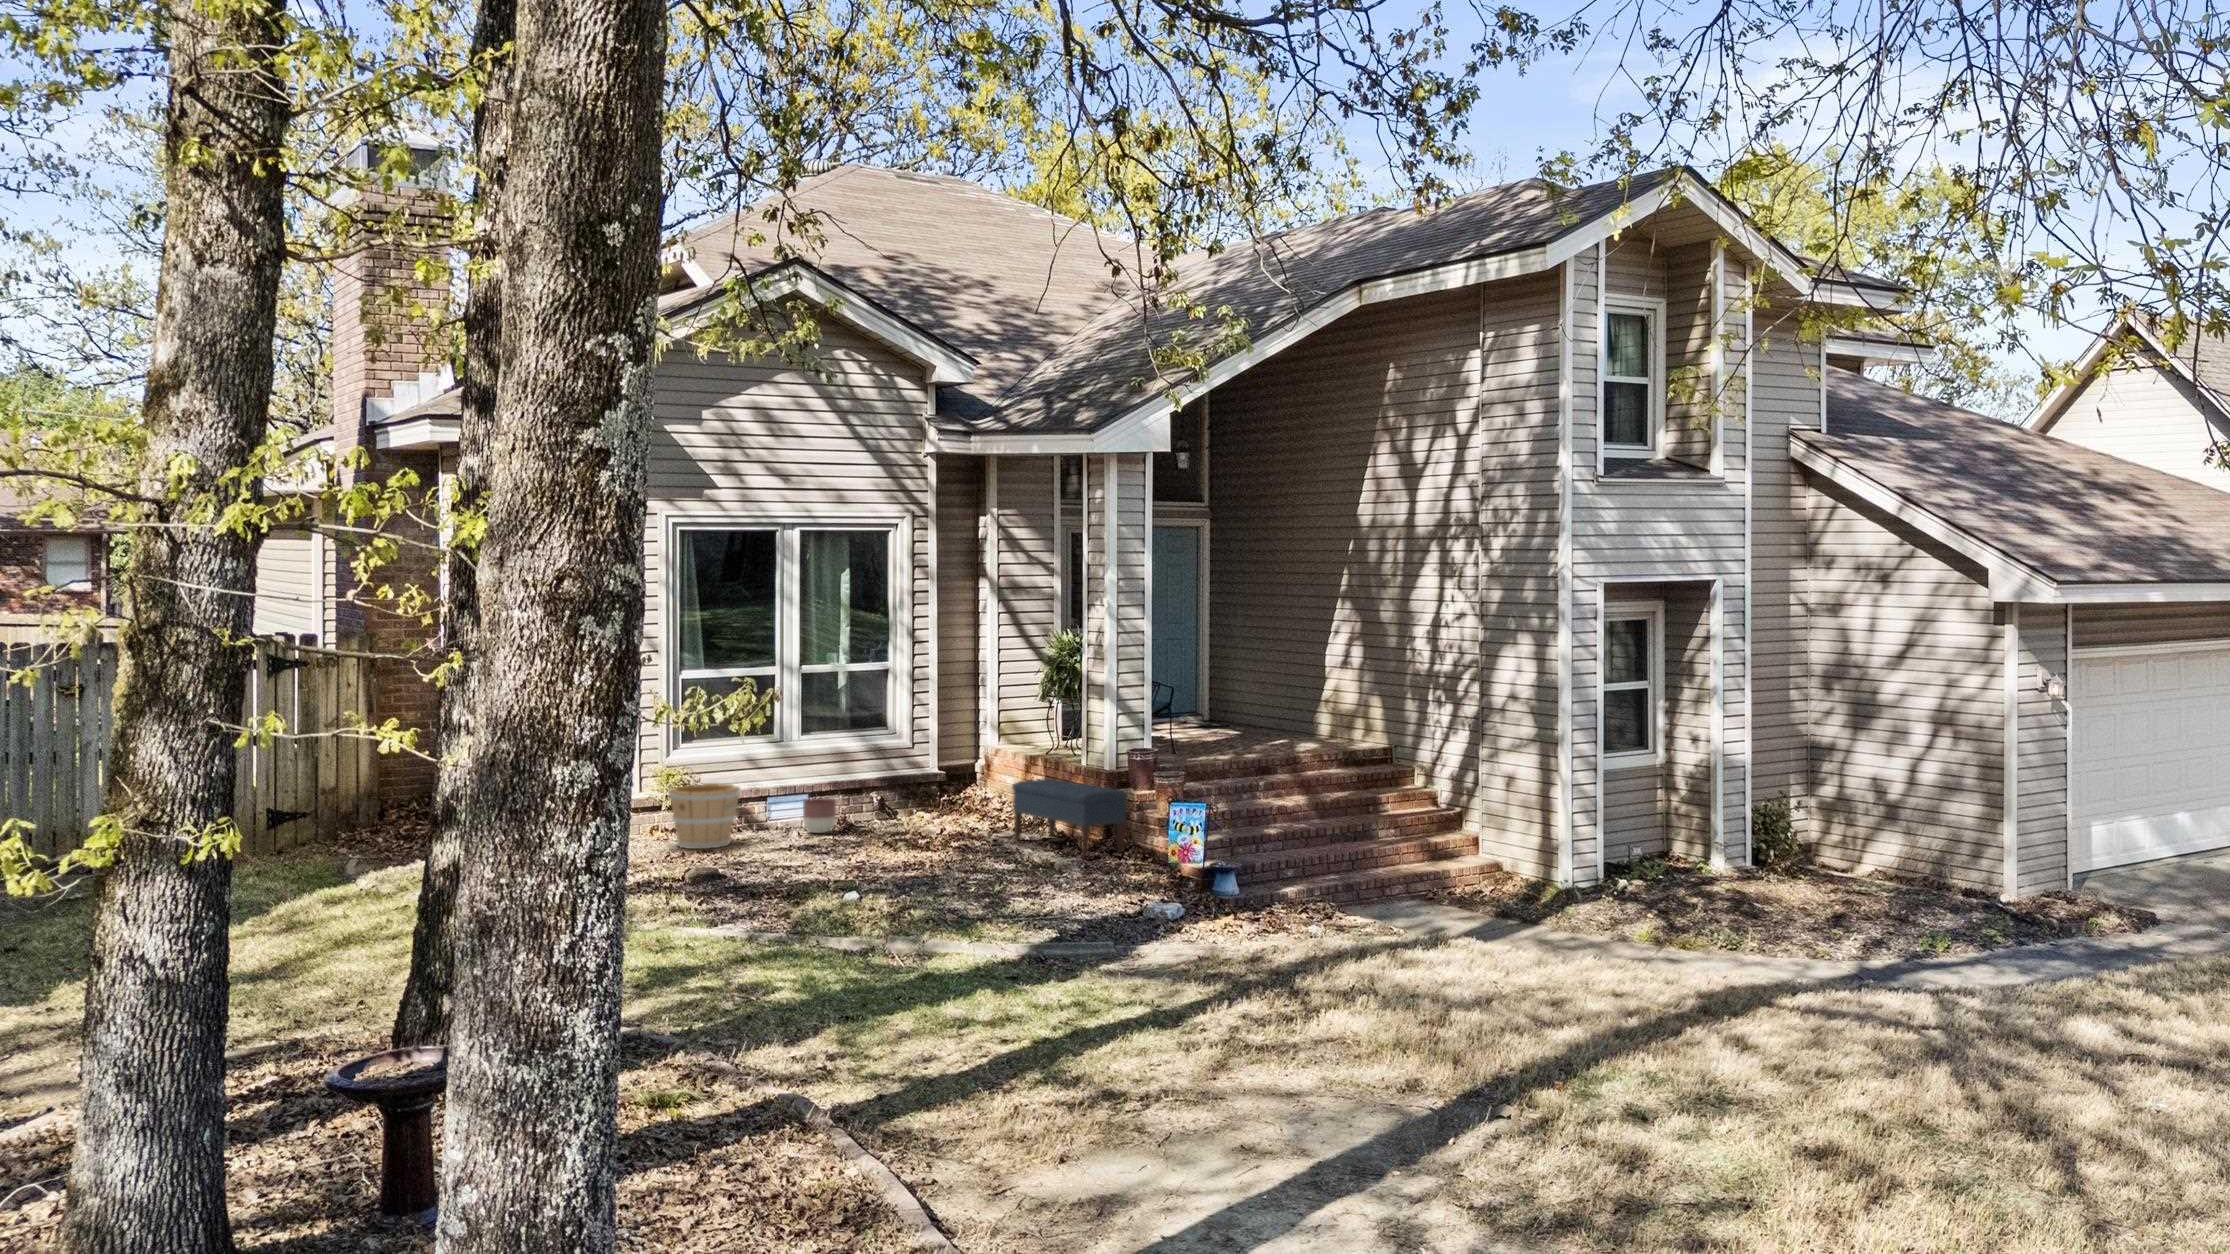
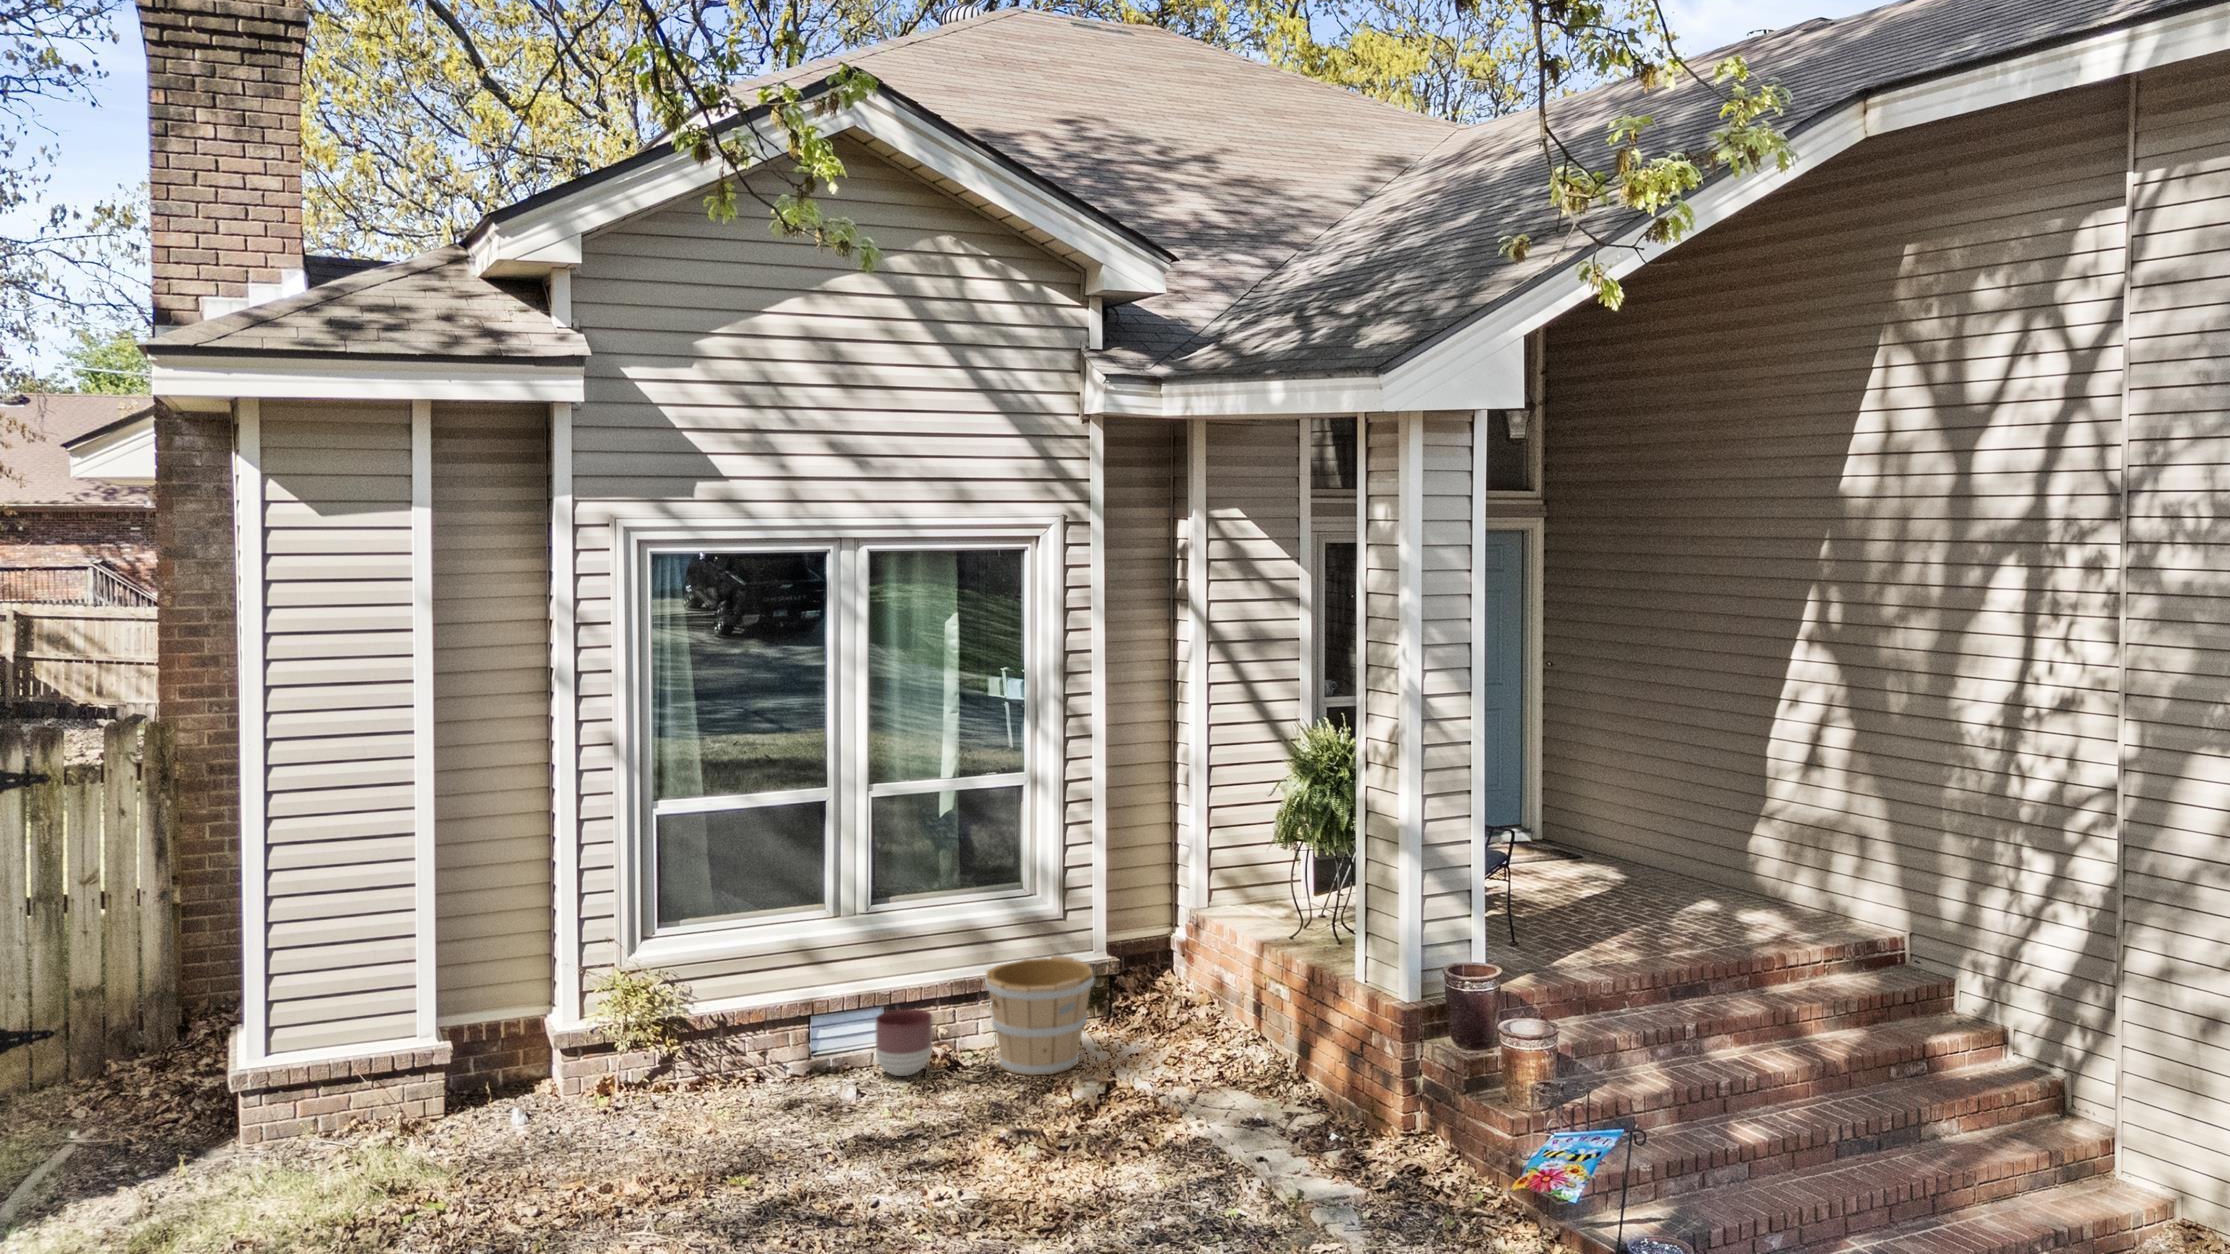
bench: present [1012,778,1127,856] -> none [1233,998,1452,1194]
wooden bucket: present [668,783,741,849] -> present [985,955,1094,1076]

